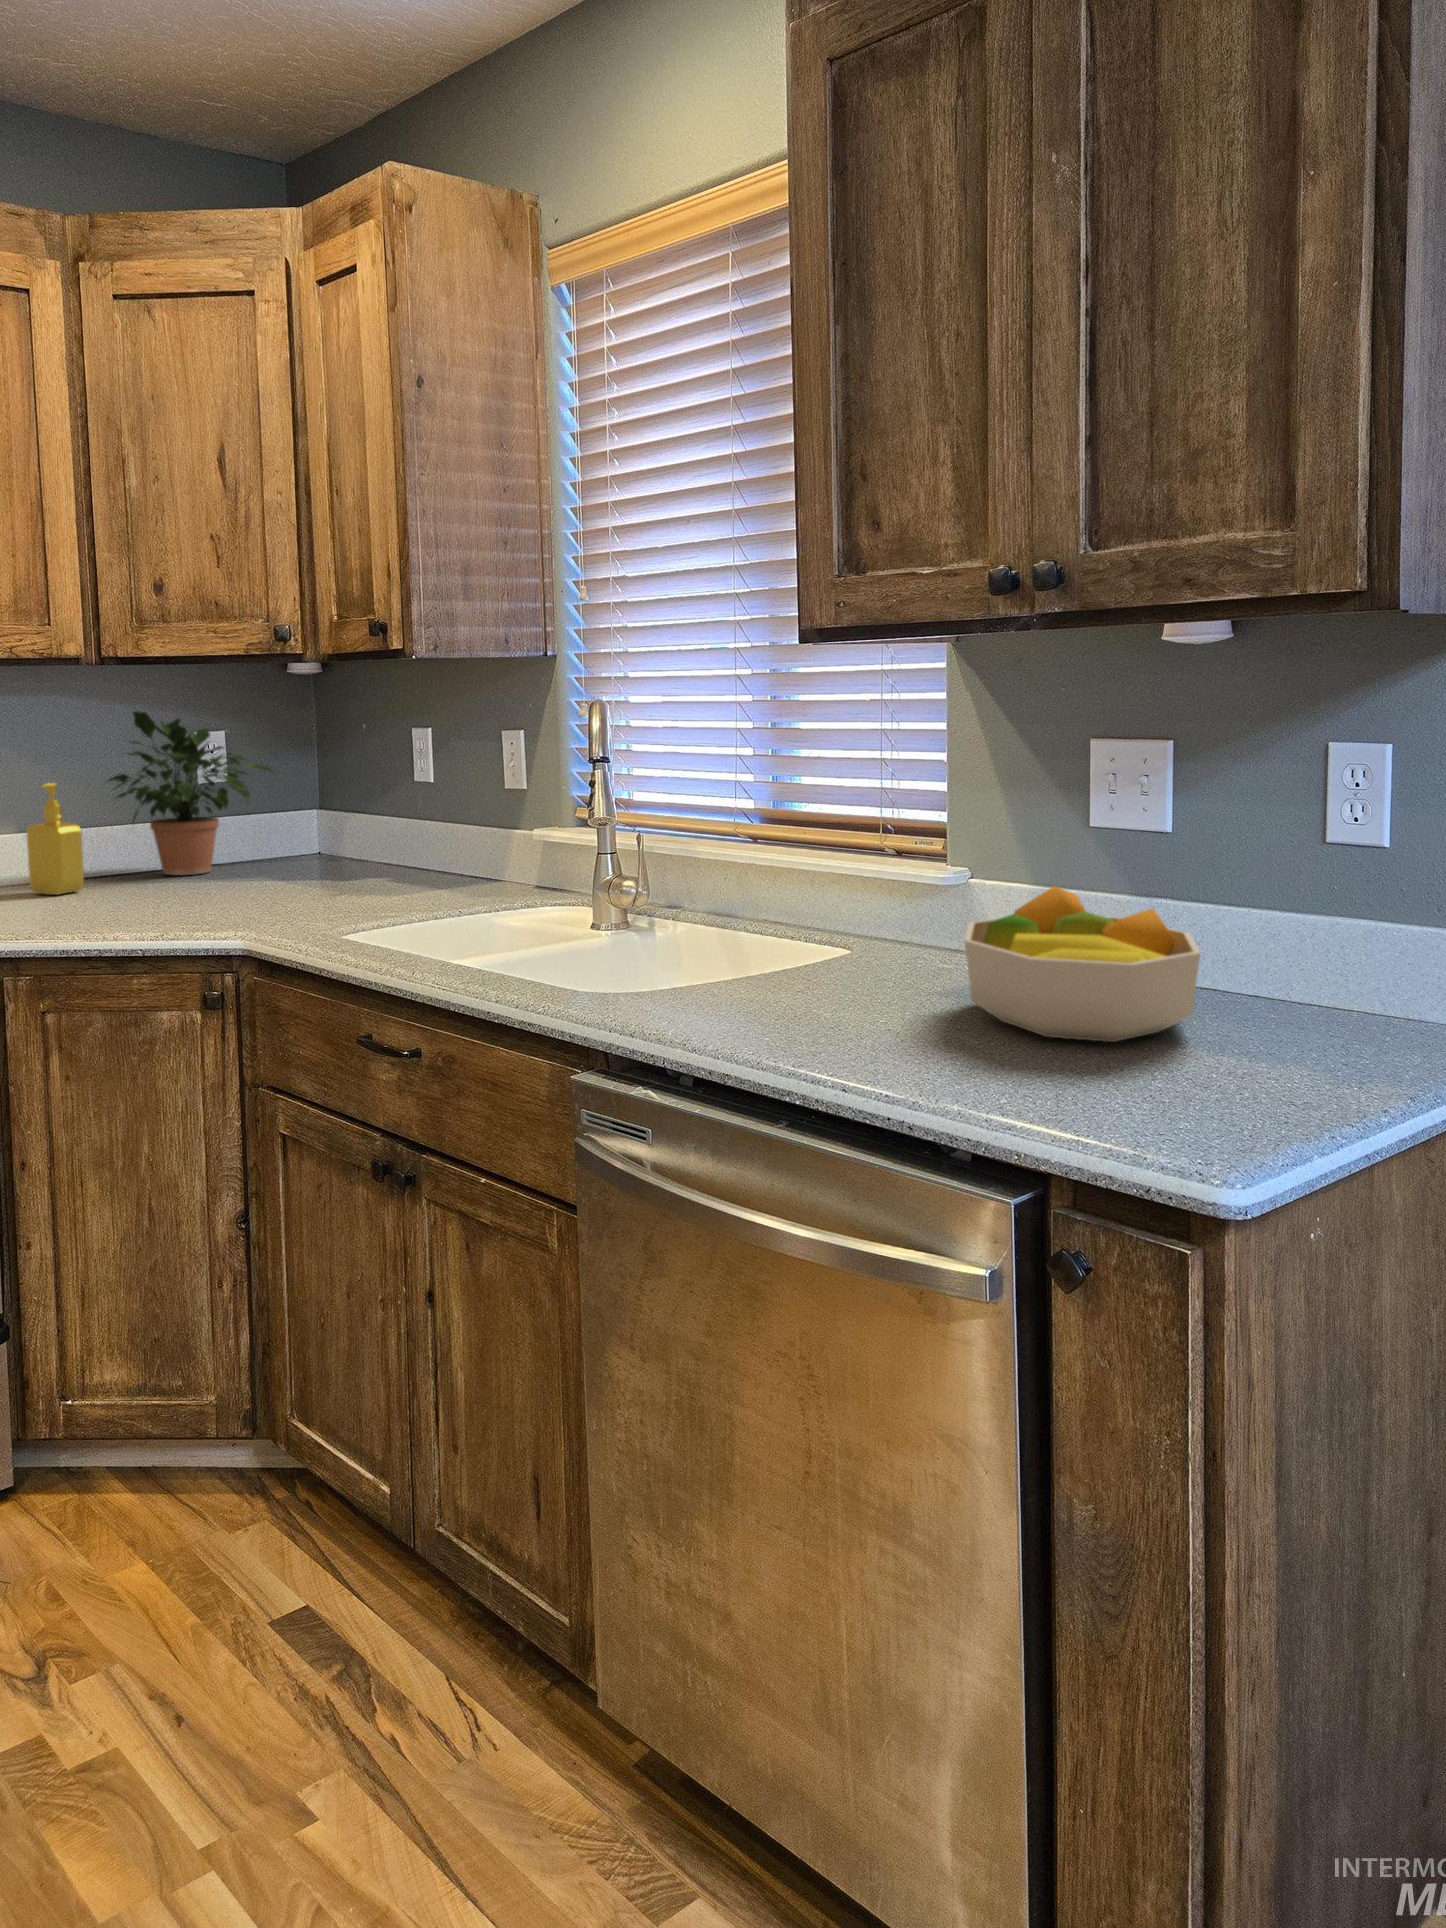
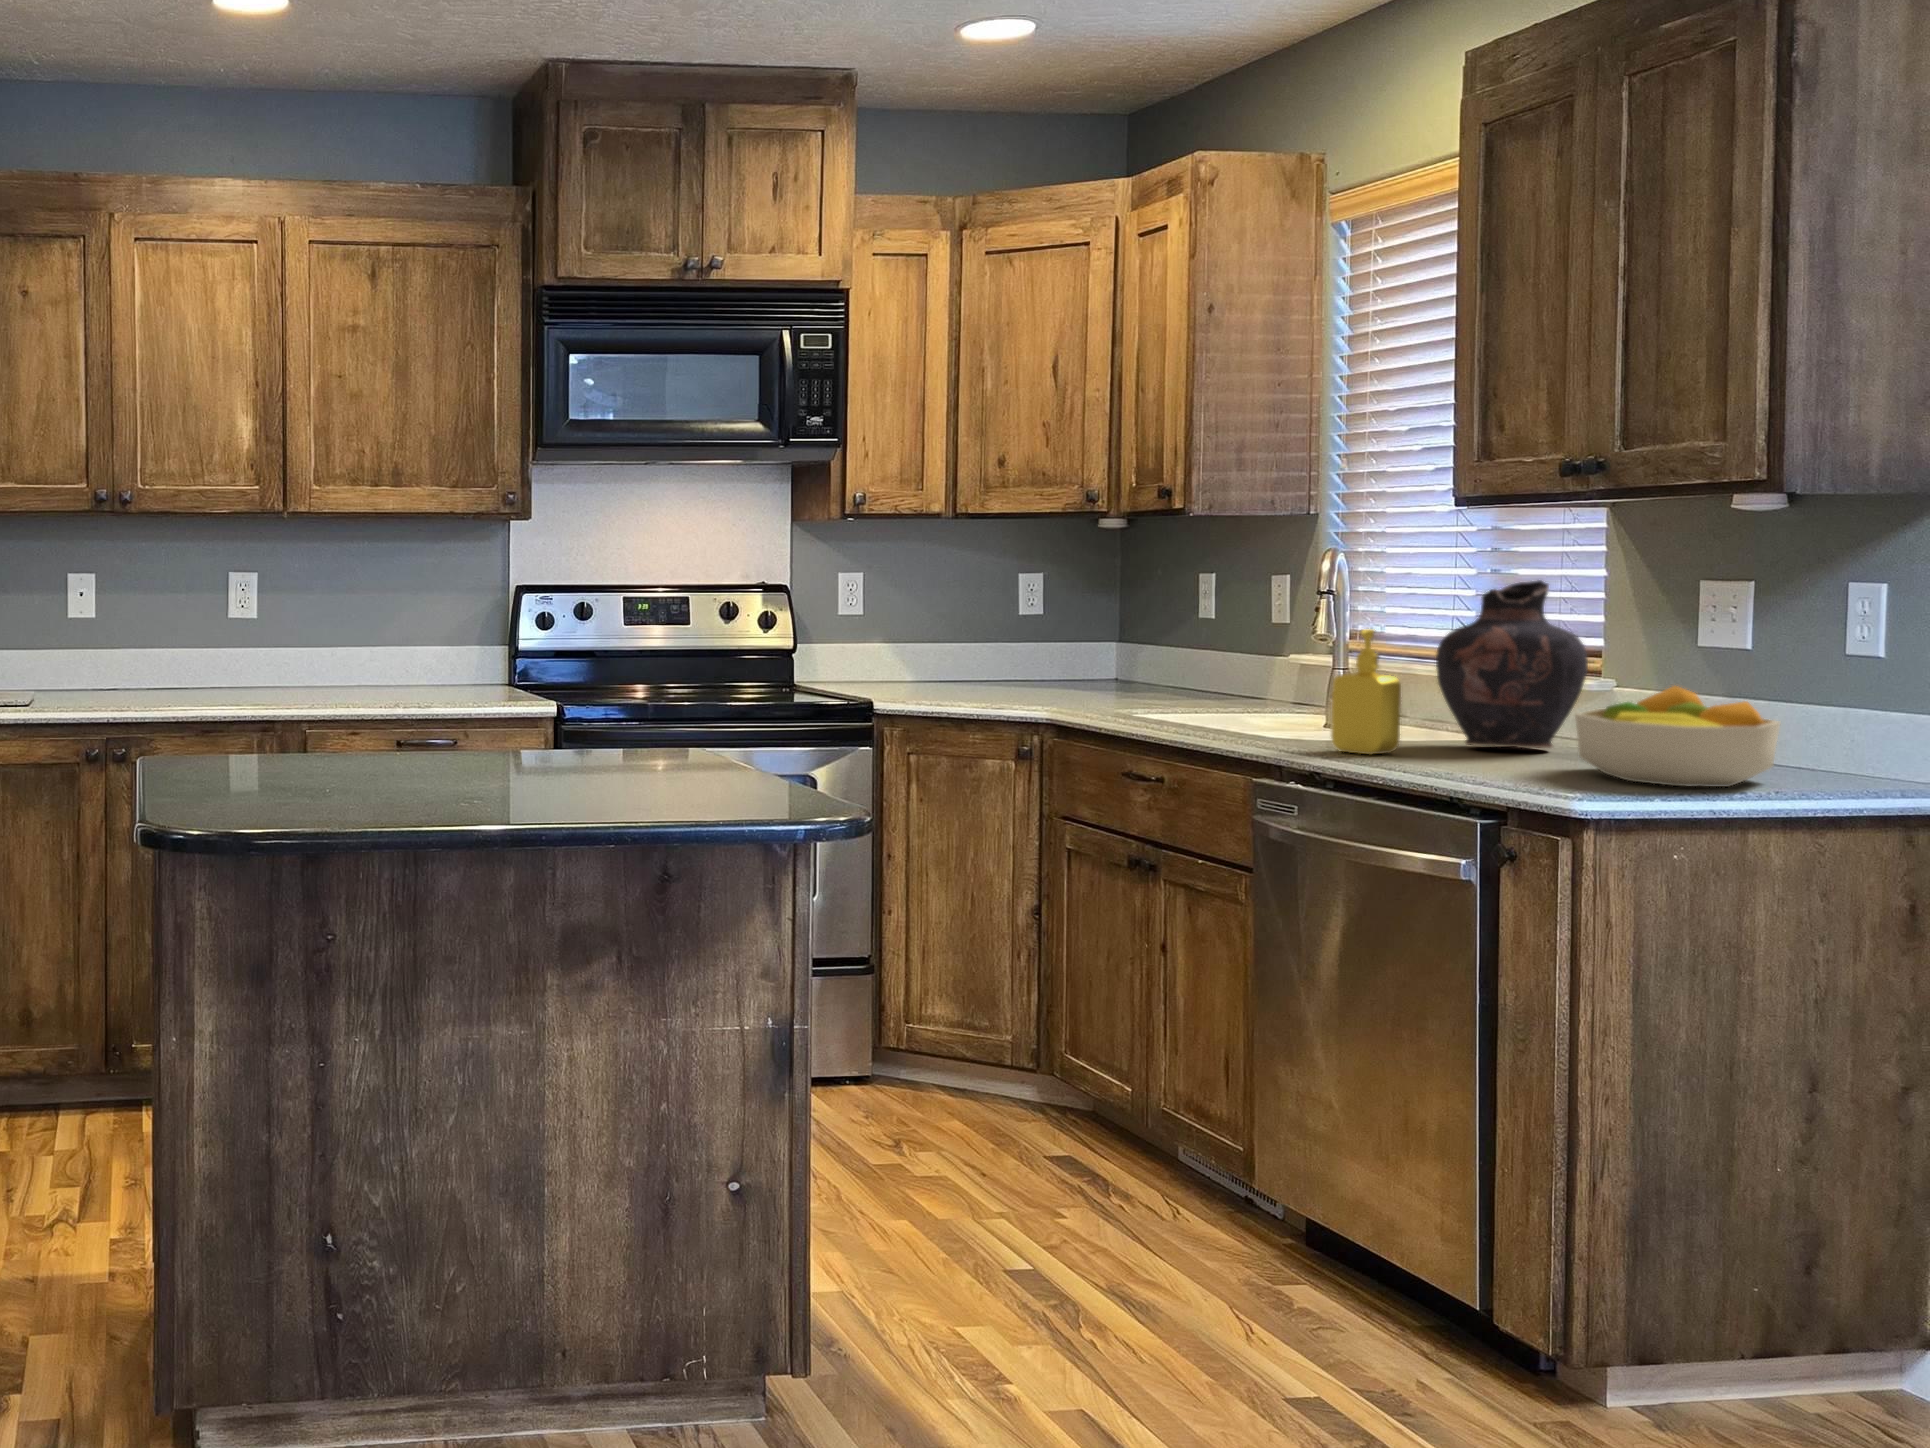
potted plant: present [109,711,273,875] -> none [946,555,1086,682]
vase: none [750,742,922,971] -> present [1436,580,1588,748]
soap dispenser: present [27,783,84,895] -> present [1331,629,1401,754]

